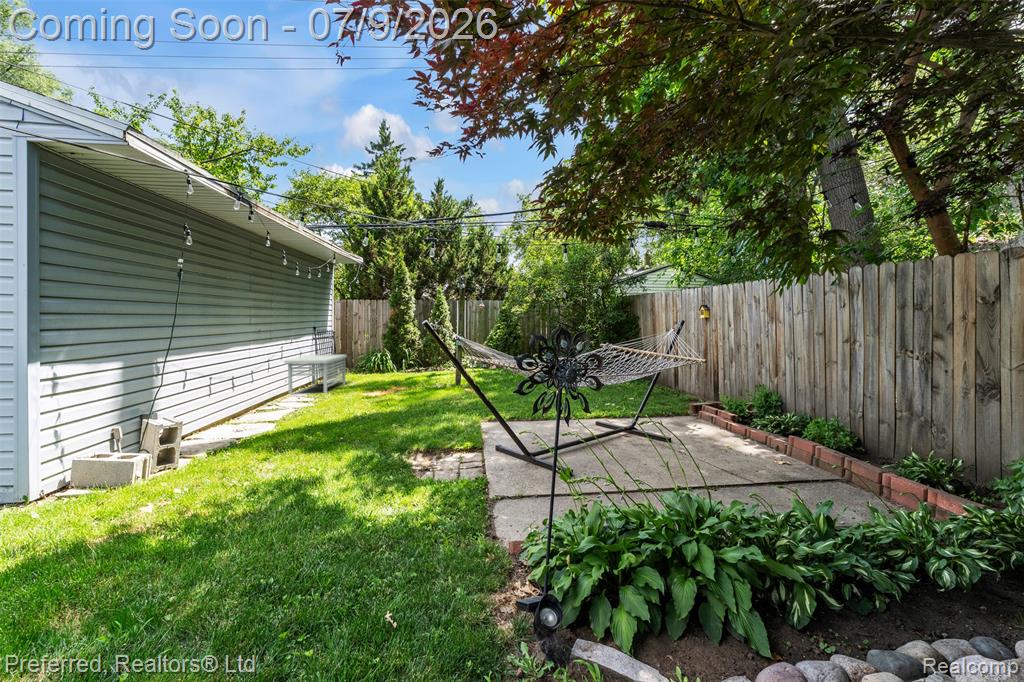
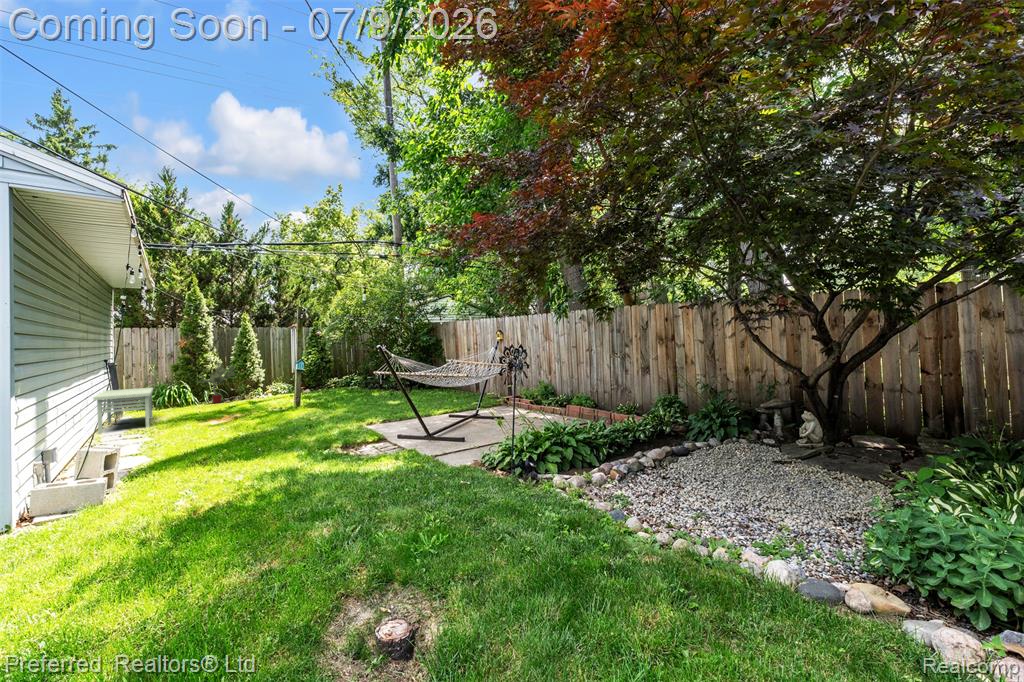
potted tree: none [393,332,428,374] -> present [198,362,235,403]

